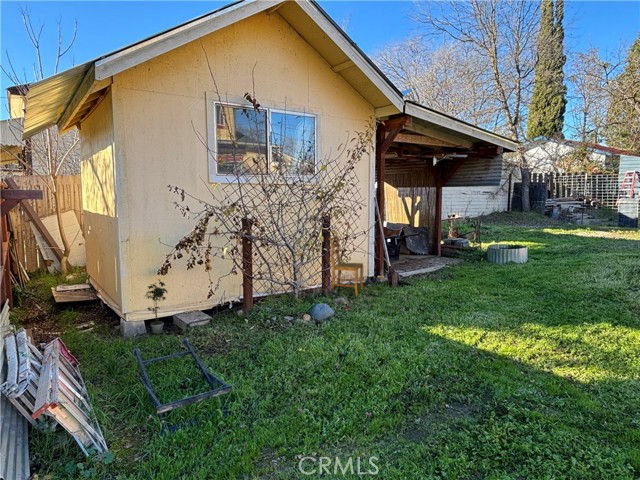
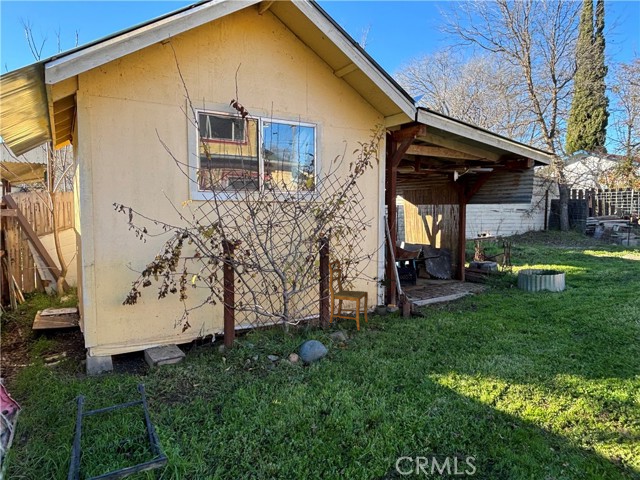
potted plant: present [145,280,167,334] -> present [373,274,395,315]

